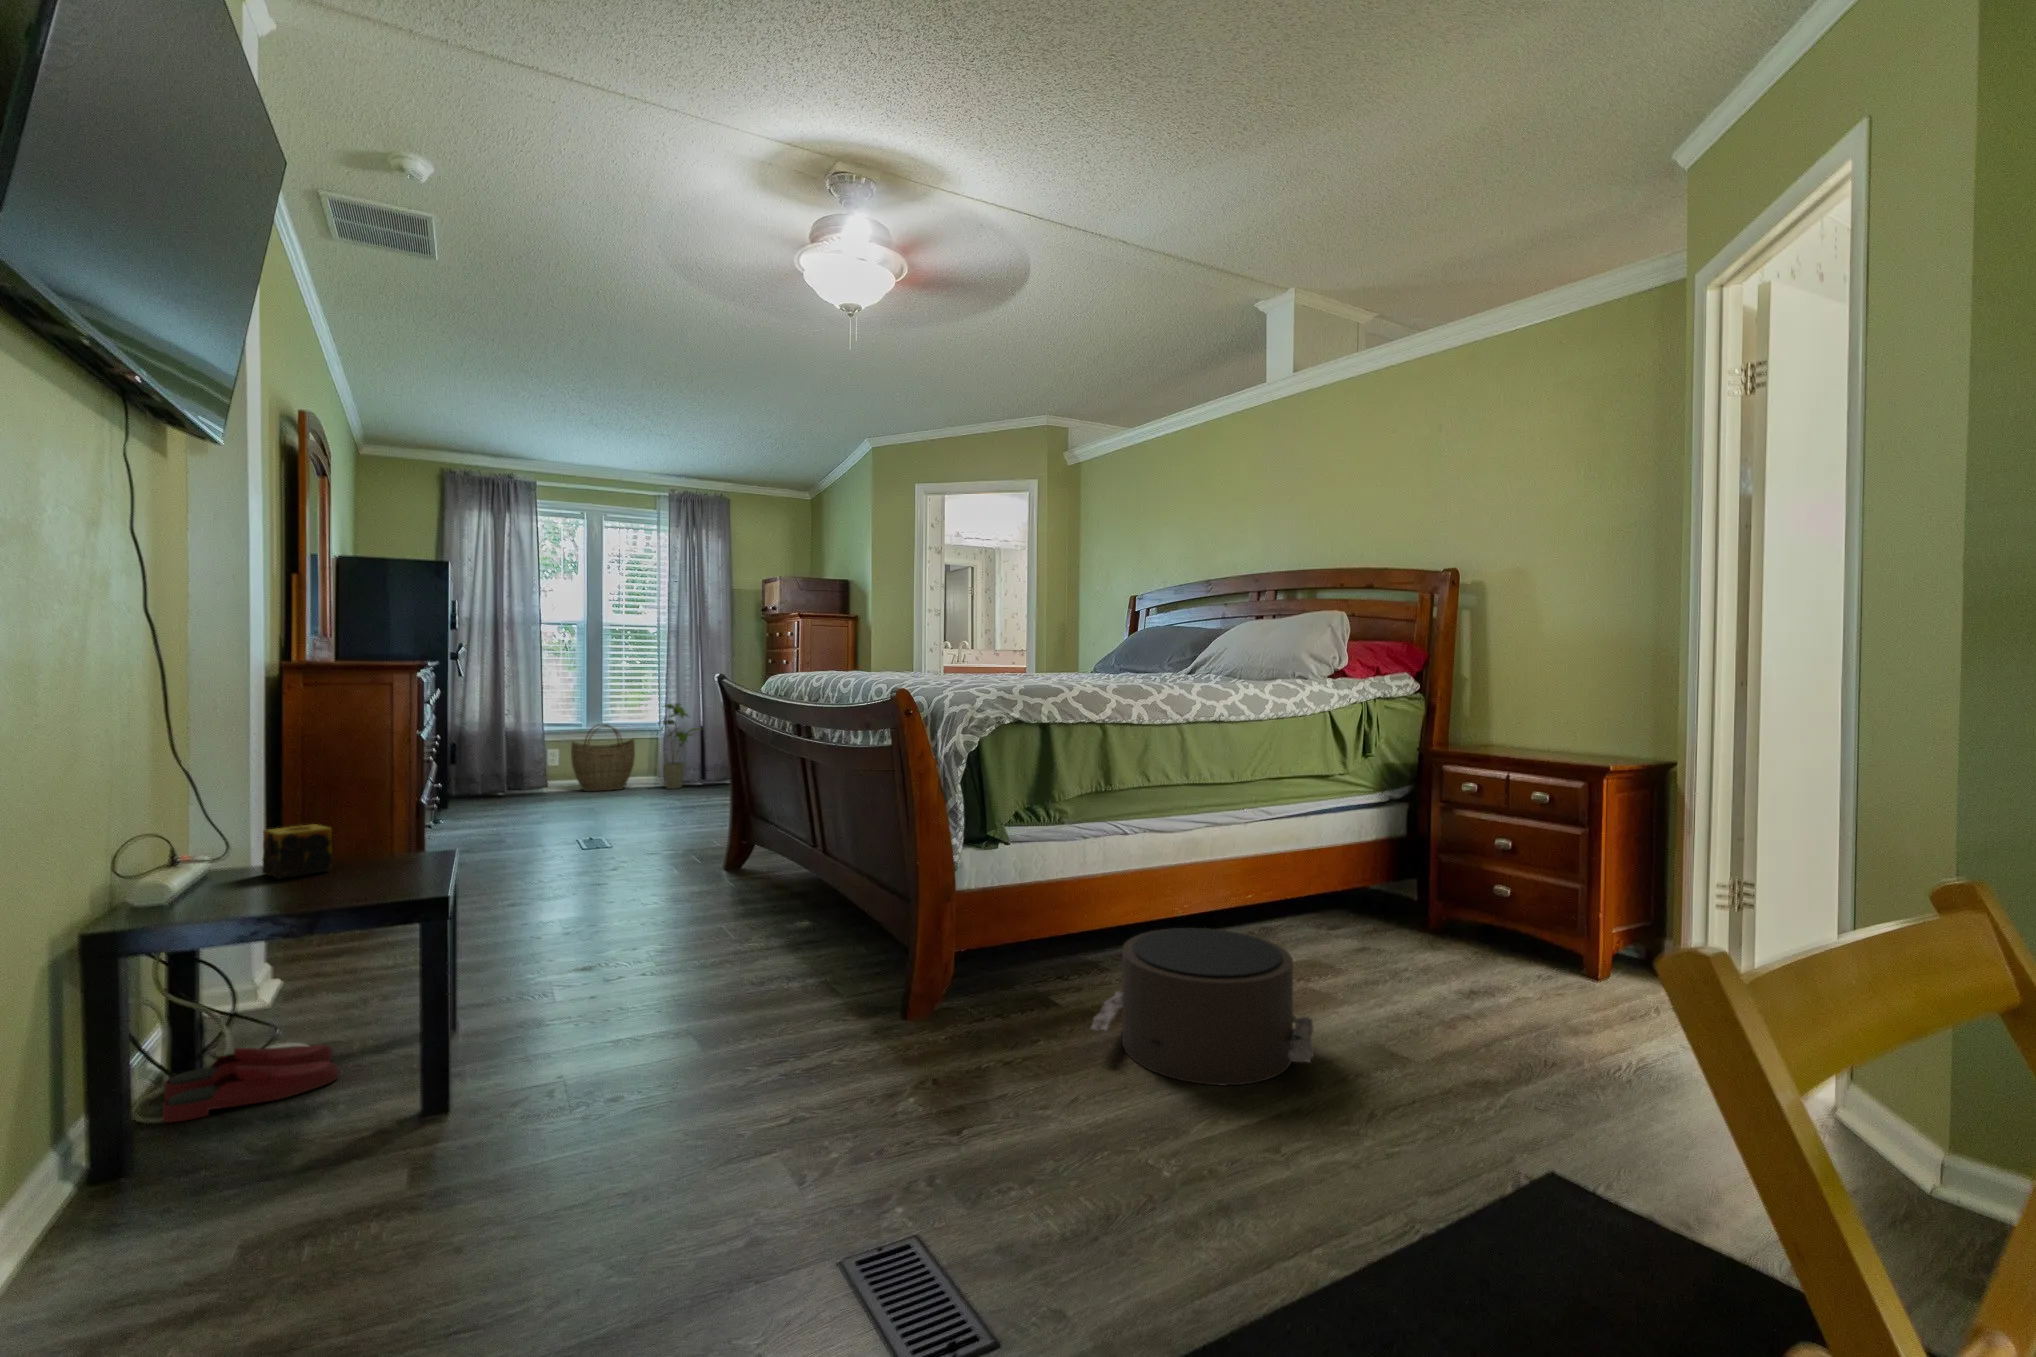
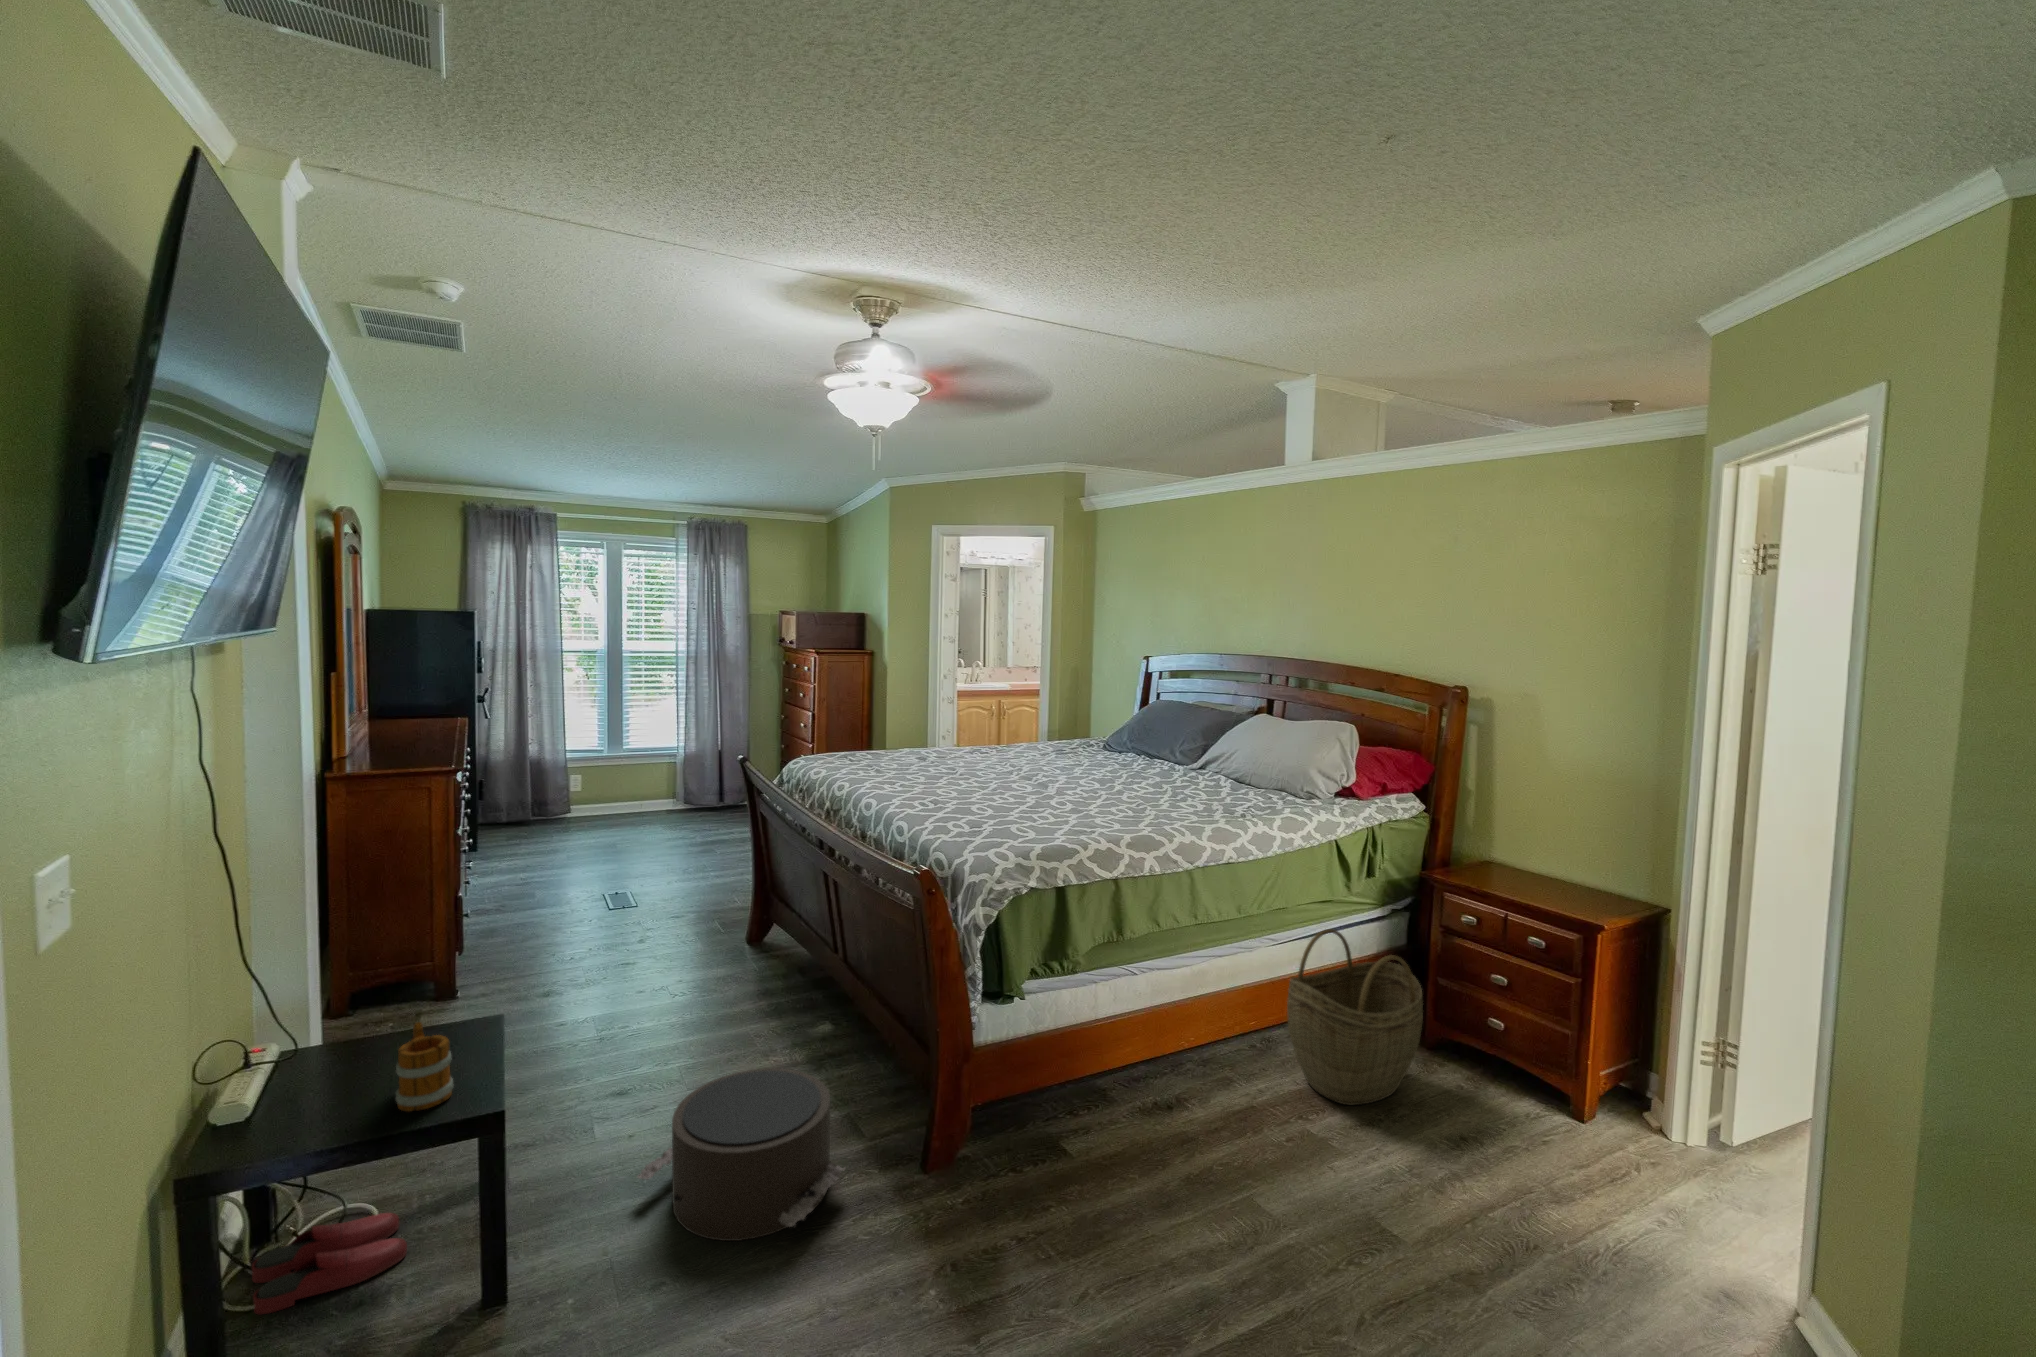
house plant: present [659,703,699,789] -> none [677,731,725,815]
woven basket: present [571,724,635,792] -> present [1287,929,1423,1105]
mug: none [327,812,392,894] -> present [396,1022,453,1112]
candle: present [262,824,332,879] -> none [331,1013,395,1078]
pouf: present [1091,928,1315,1085] -> present [637,1068,845,1241]

